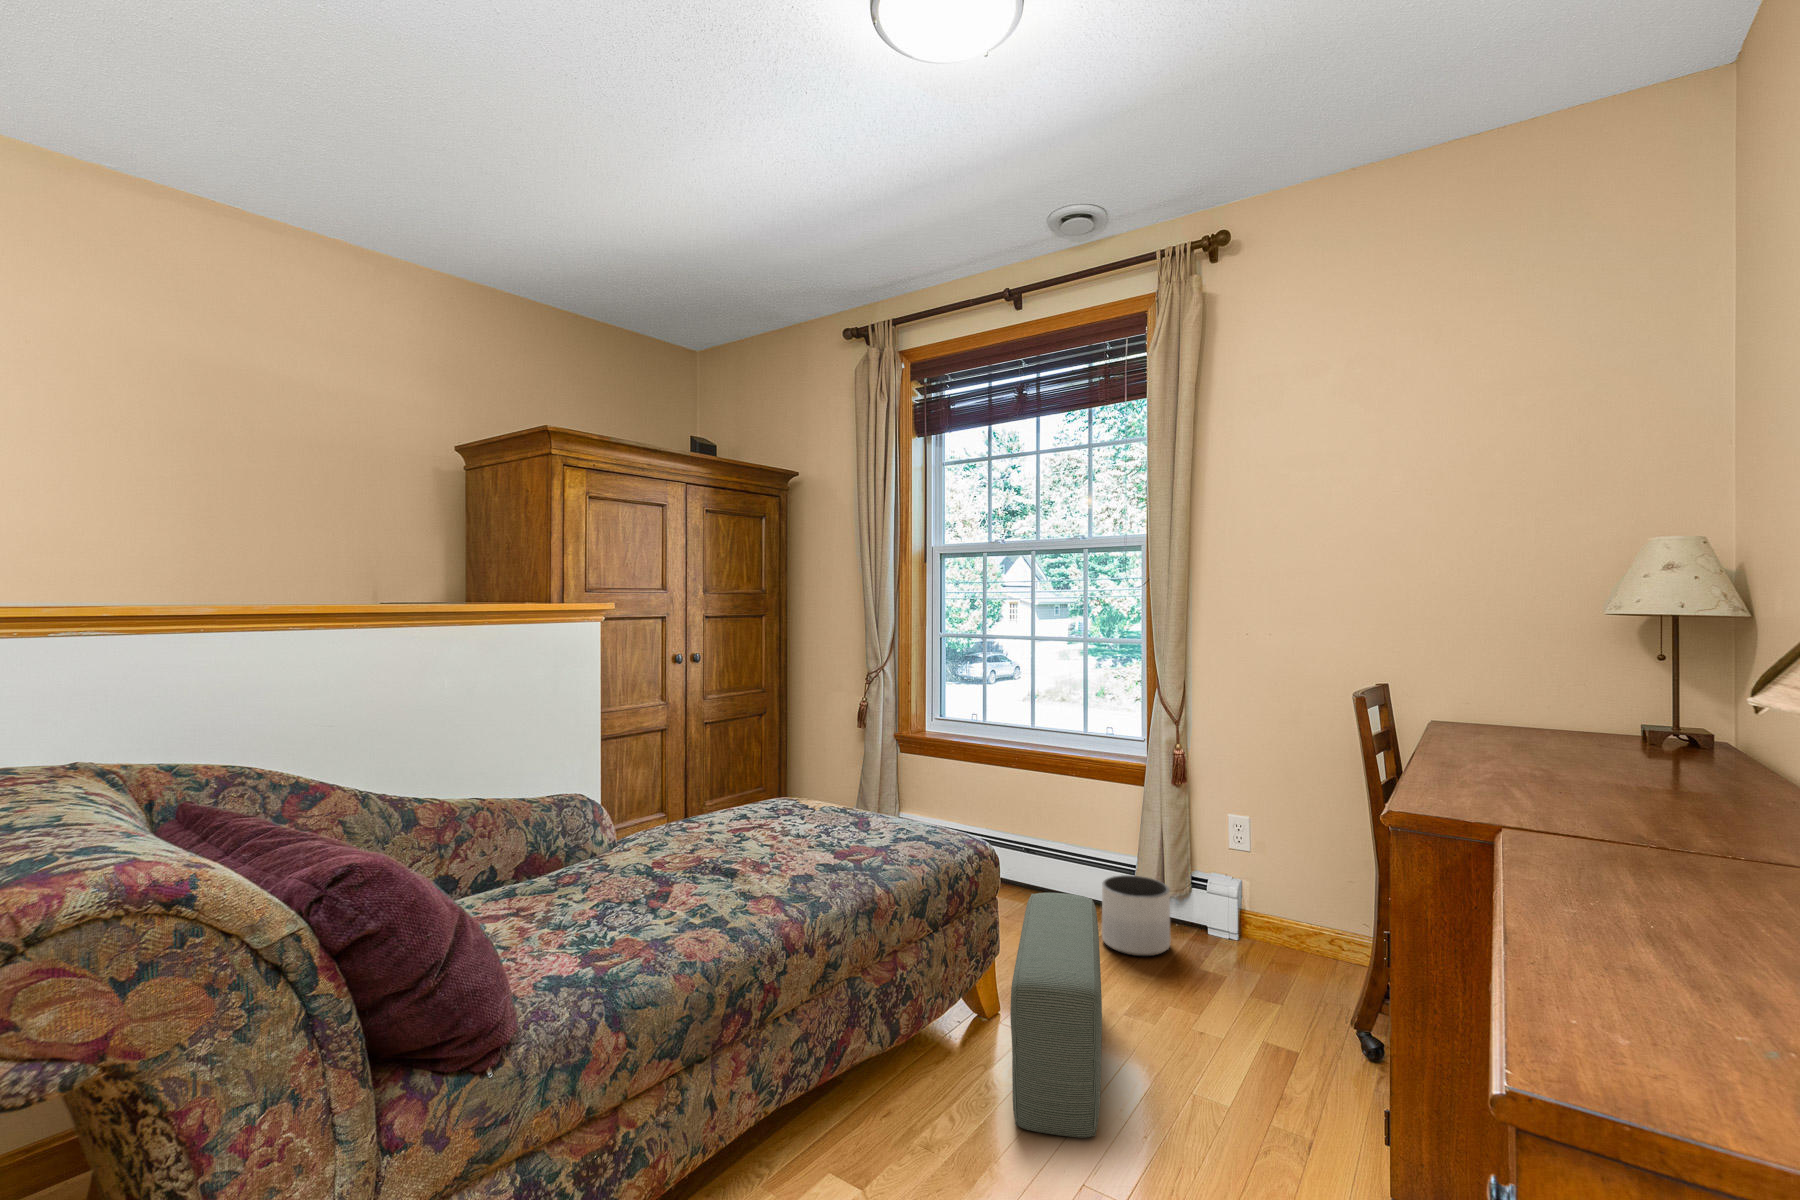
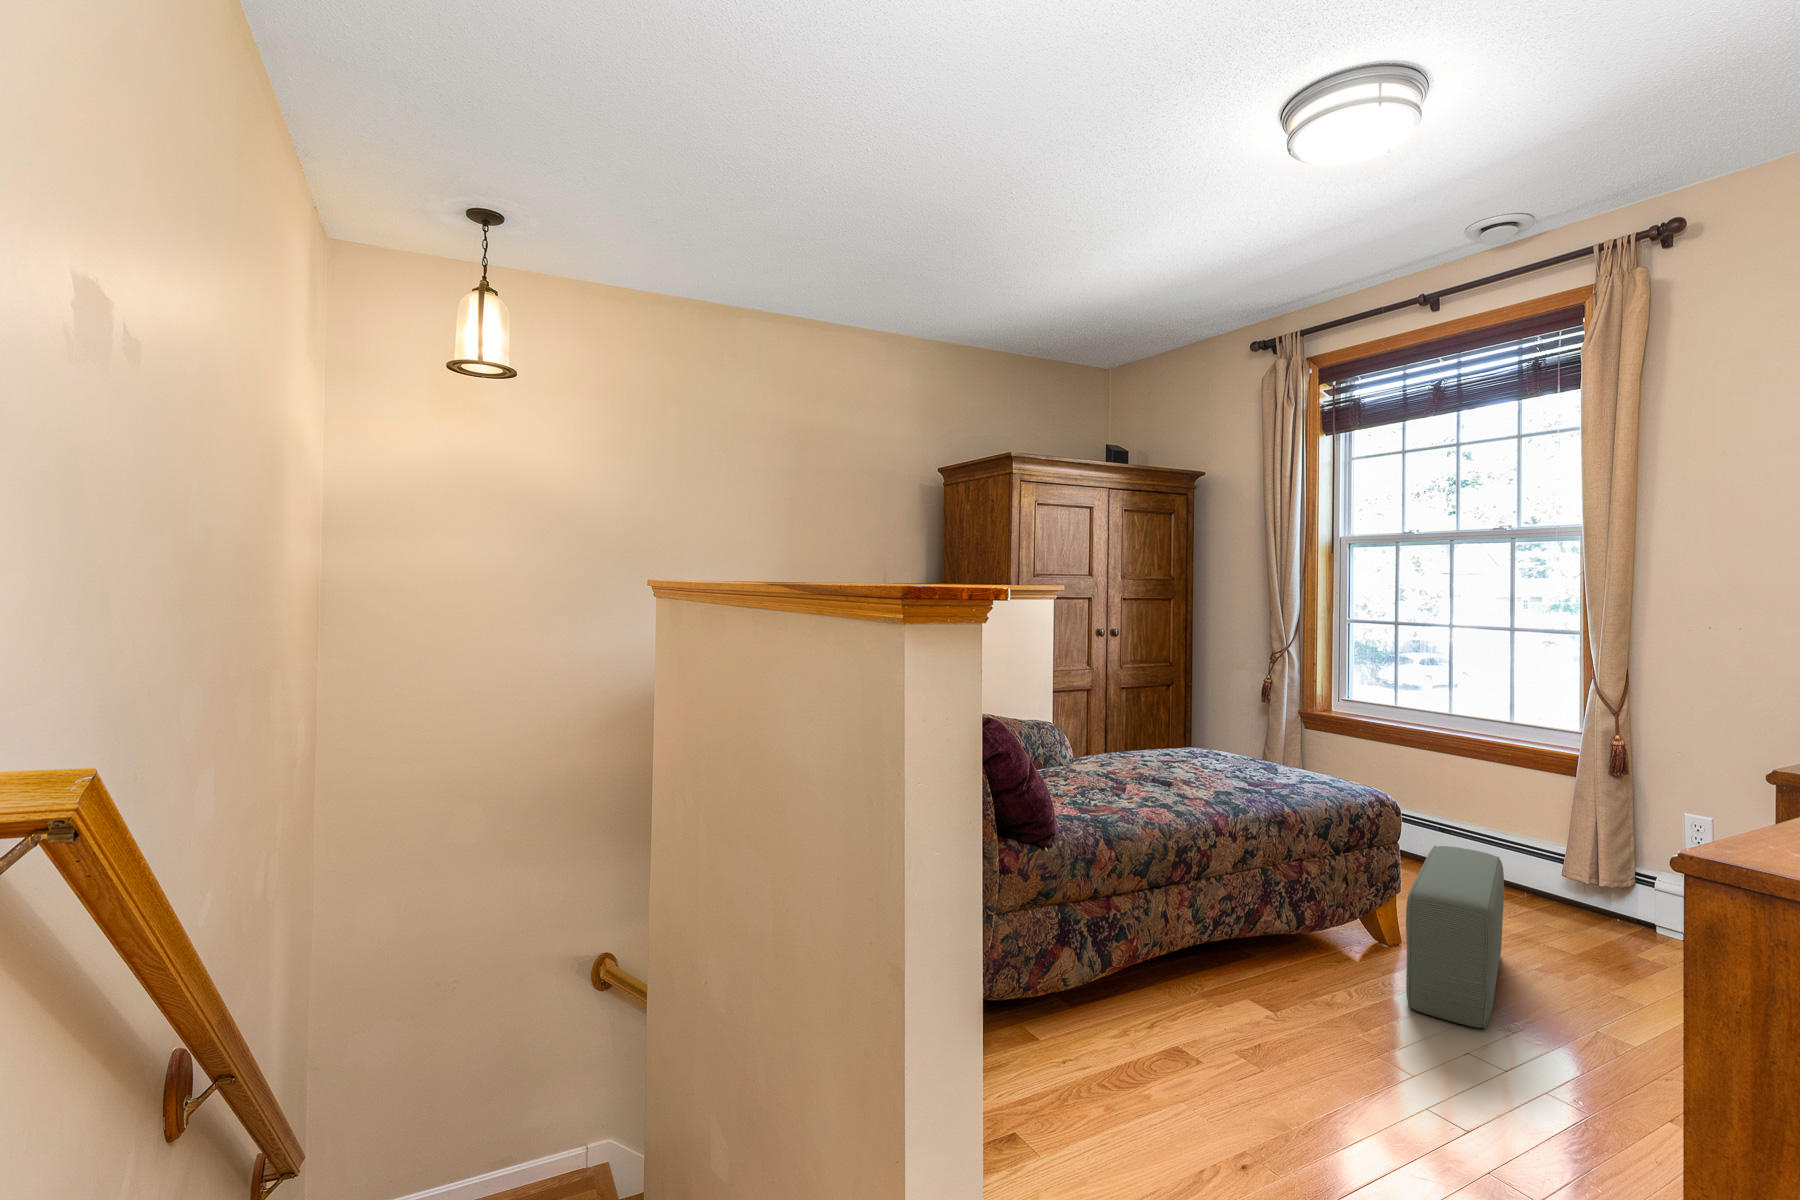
planter: present [1102,875,1171,956] -> none [1517,856,1599,934]

